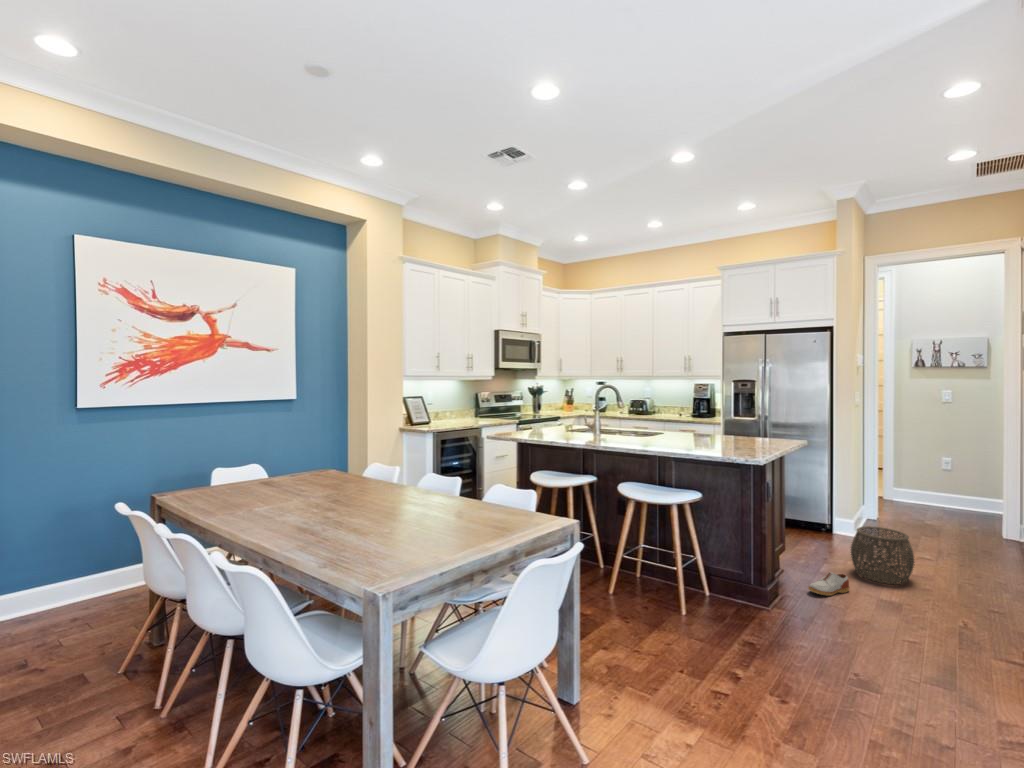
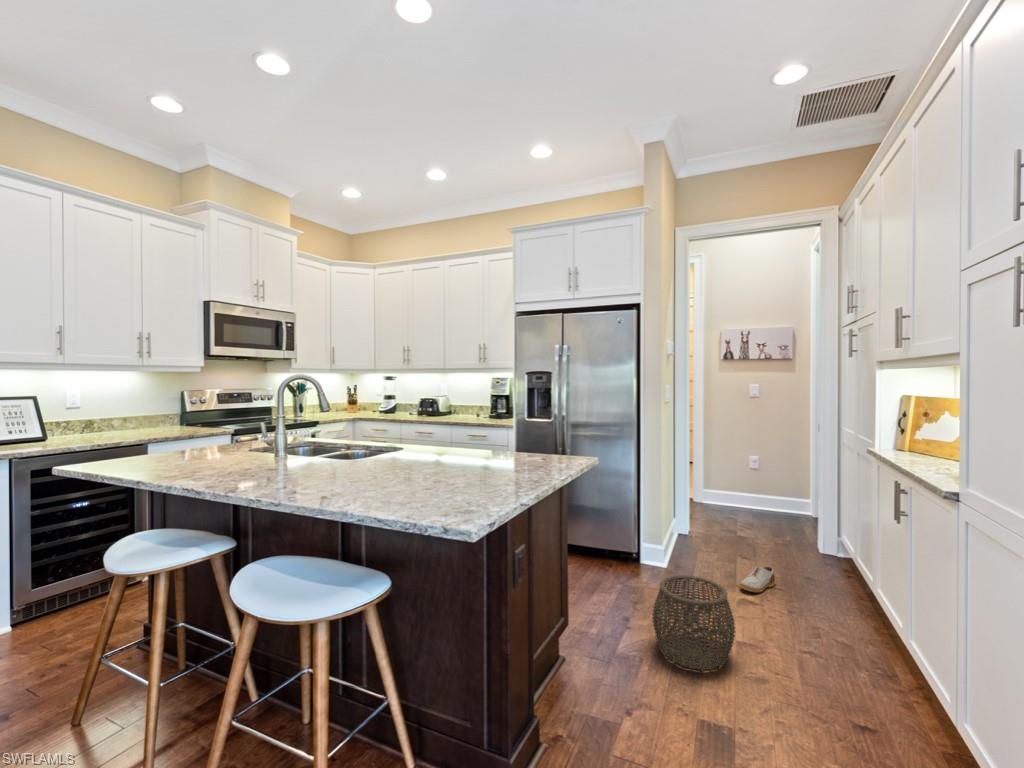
shoe: present [808,572,849,596] -> present [740,566,775,592]

